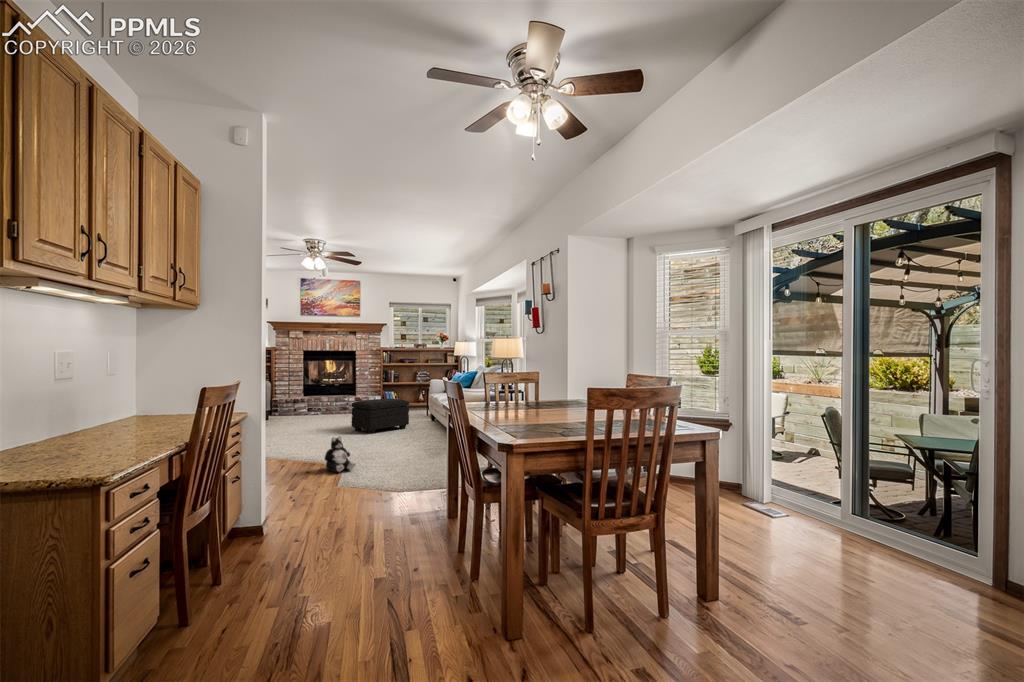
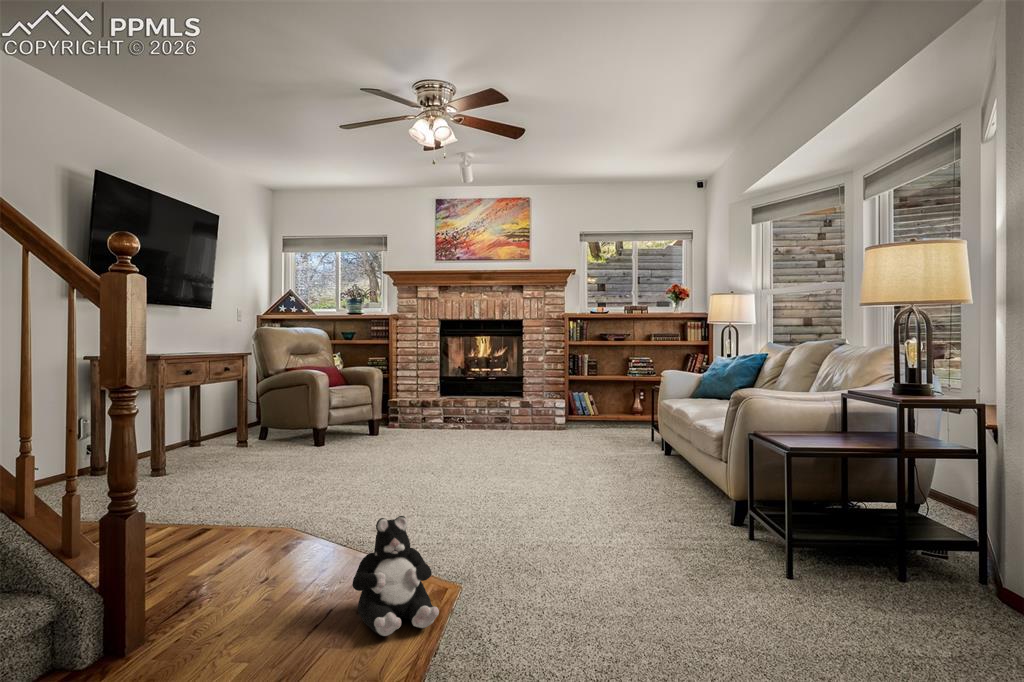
footstool: present [352,398,409,434] -> none [497,406,613,480]

